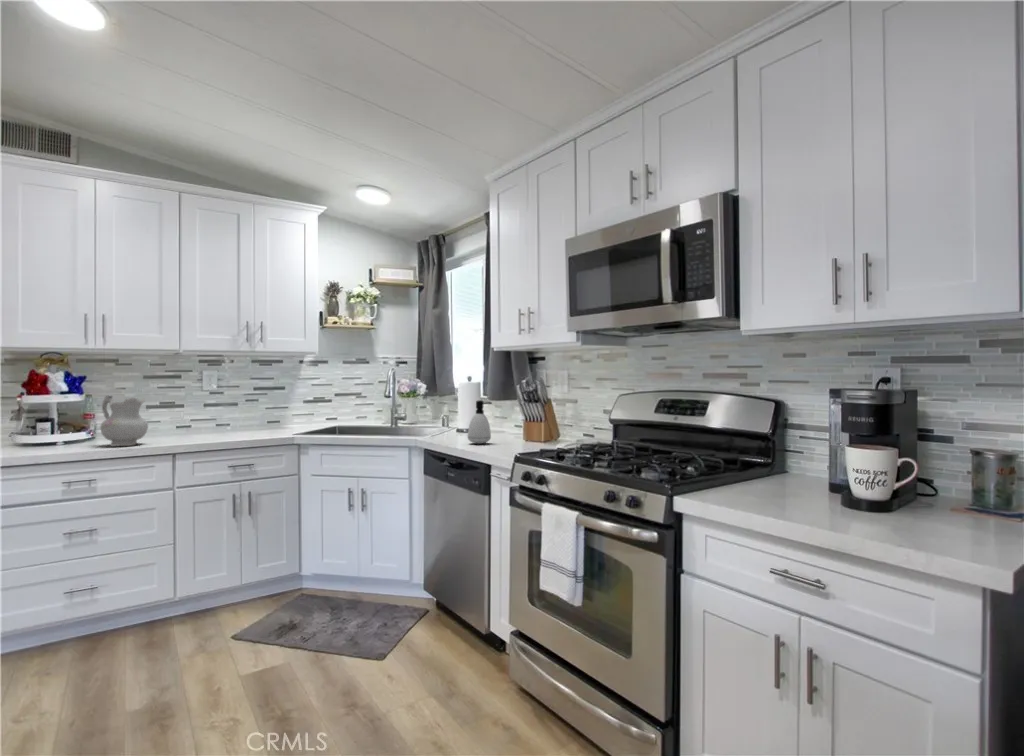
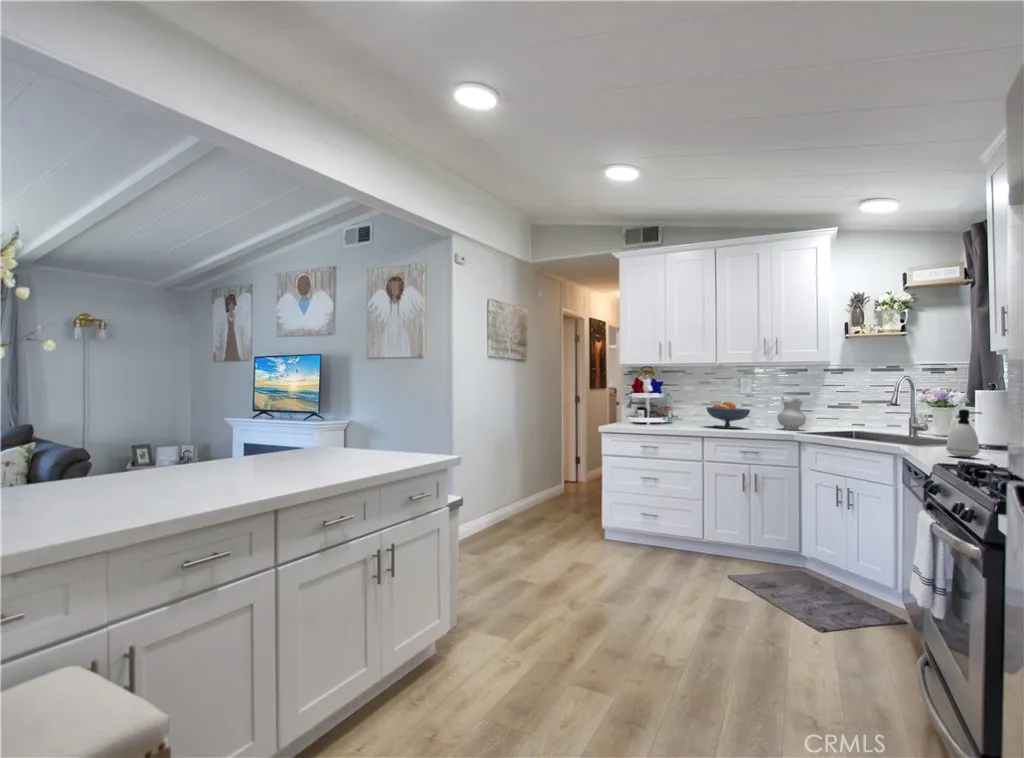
ceramic pitcher: present [100,395,148,446] -> present [777,397,806,430]
fruit bowl: none [162,401,227,438] -> present [706,402,751,429]

